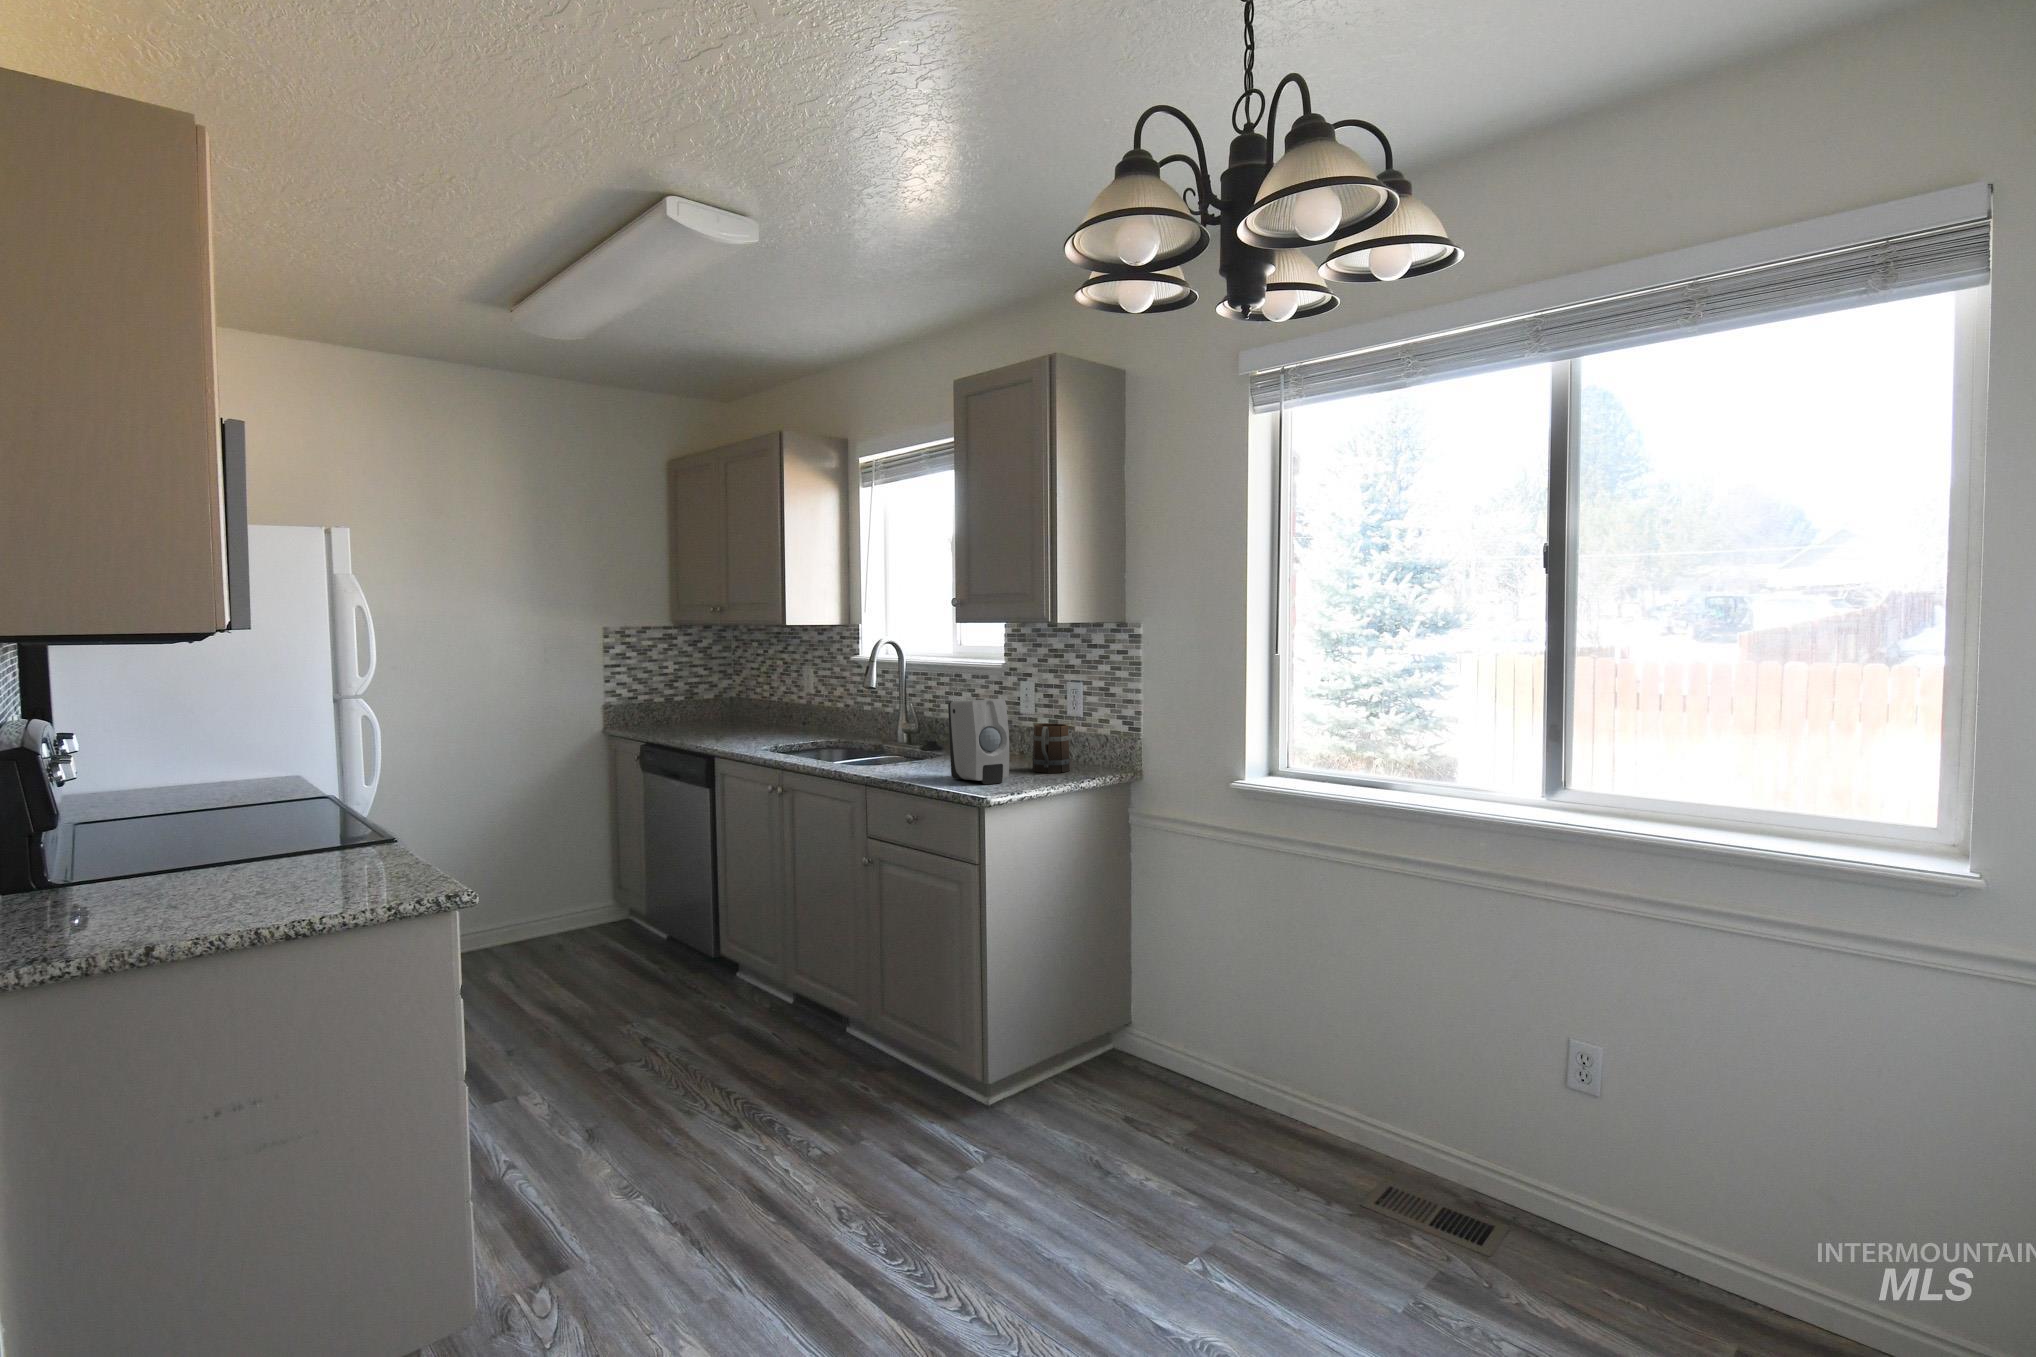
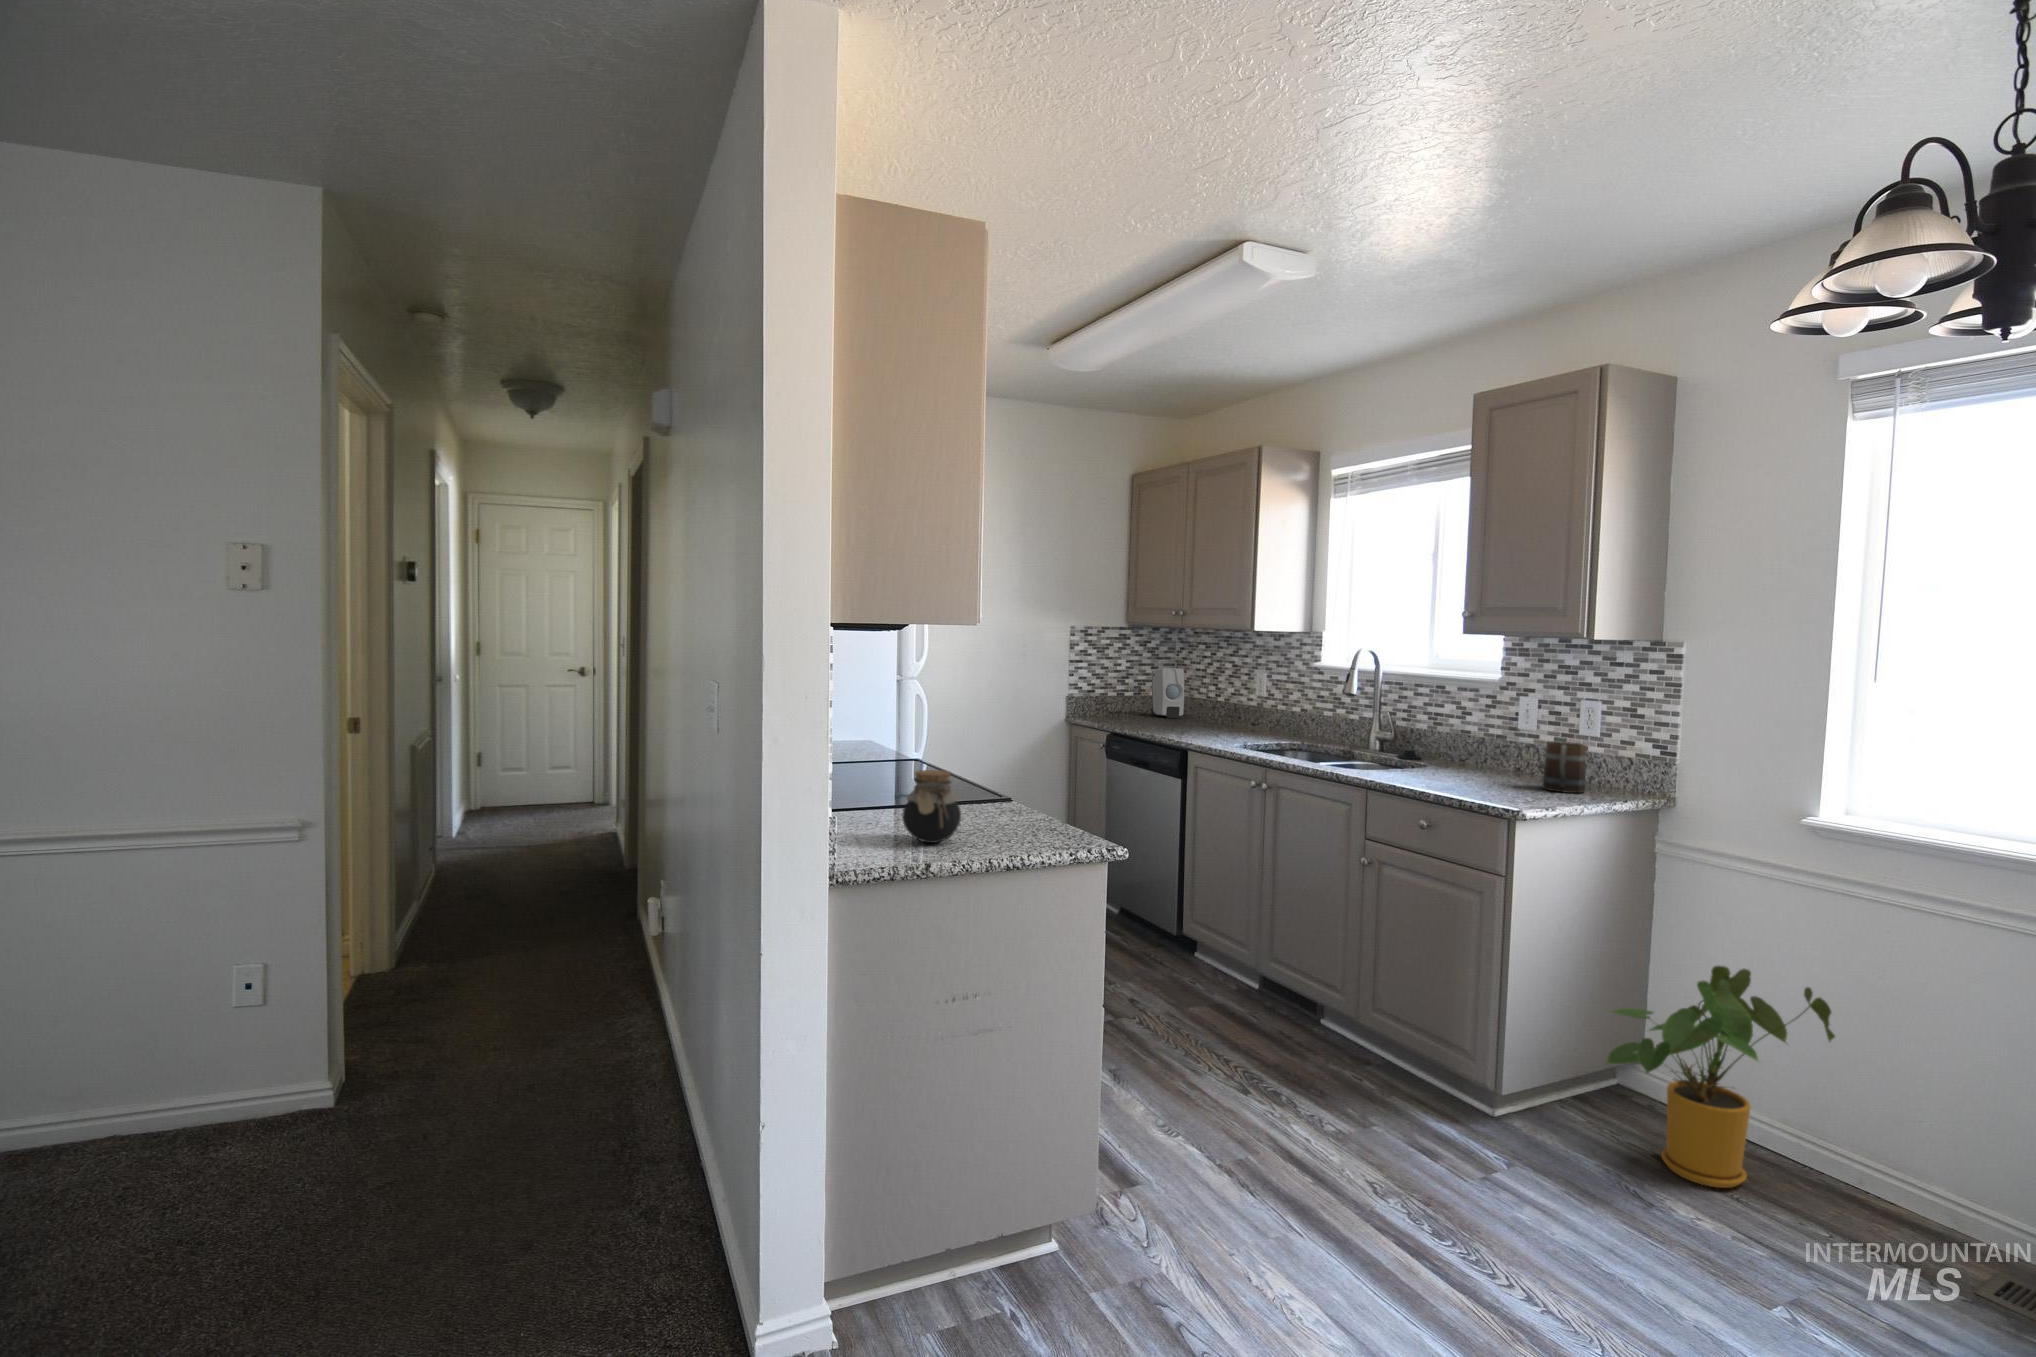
soap dispenser: present [948,699,1009,784] -> present [1151,668,1184,718]
jar: none [144,821,240,916] -> present [902,770,961,843]
house plant: none [1070,928,1264,1144] -> present [1606,966,1835,1188]

